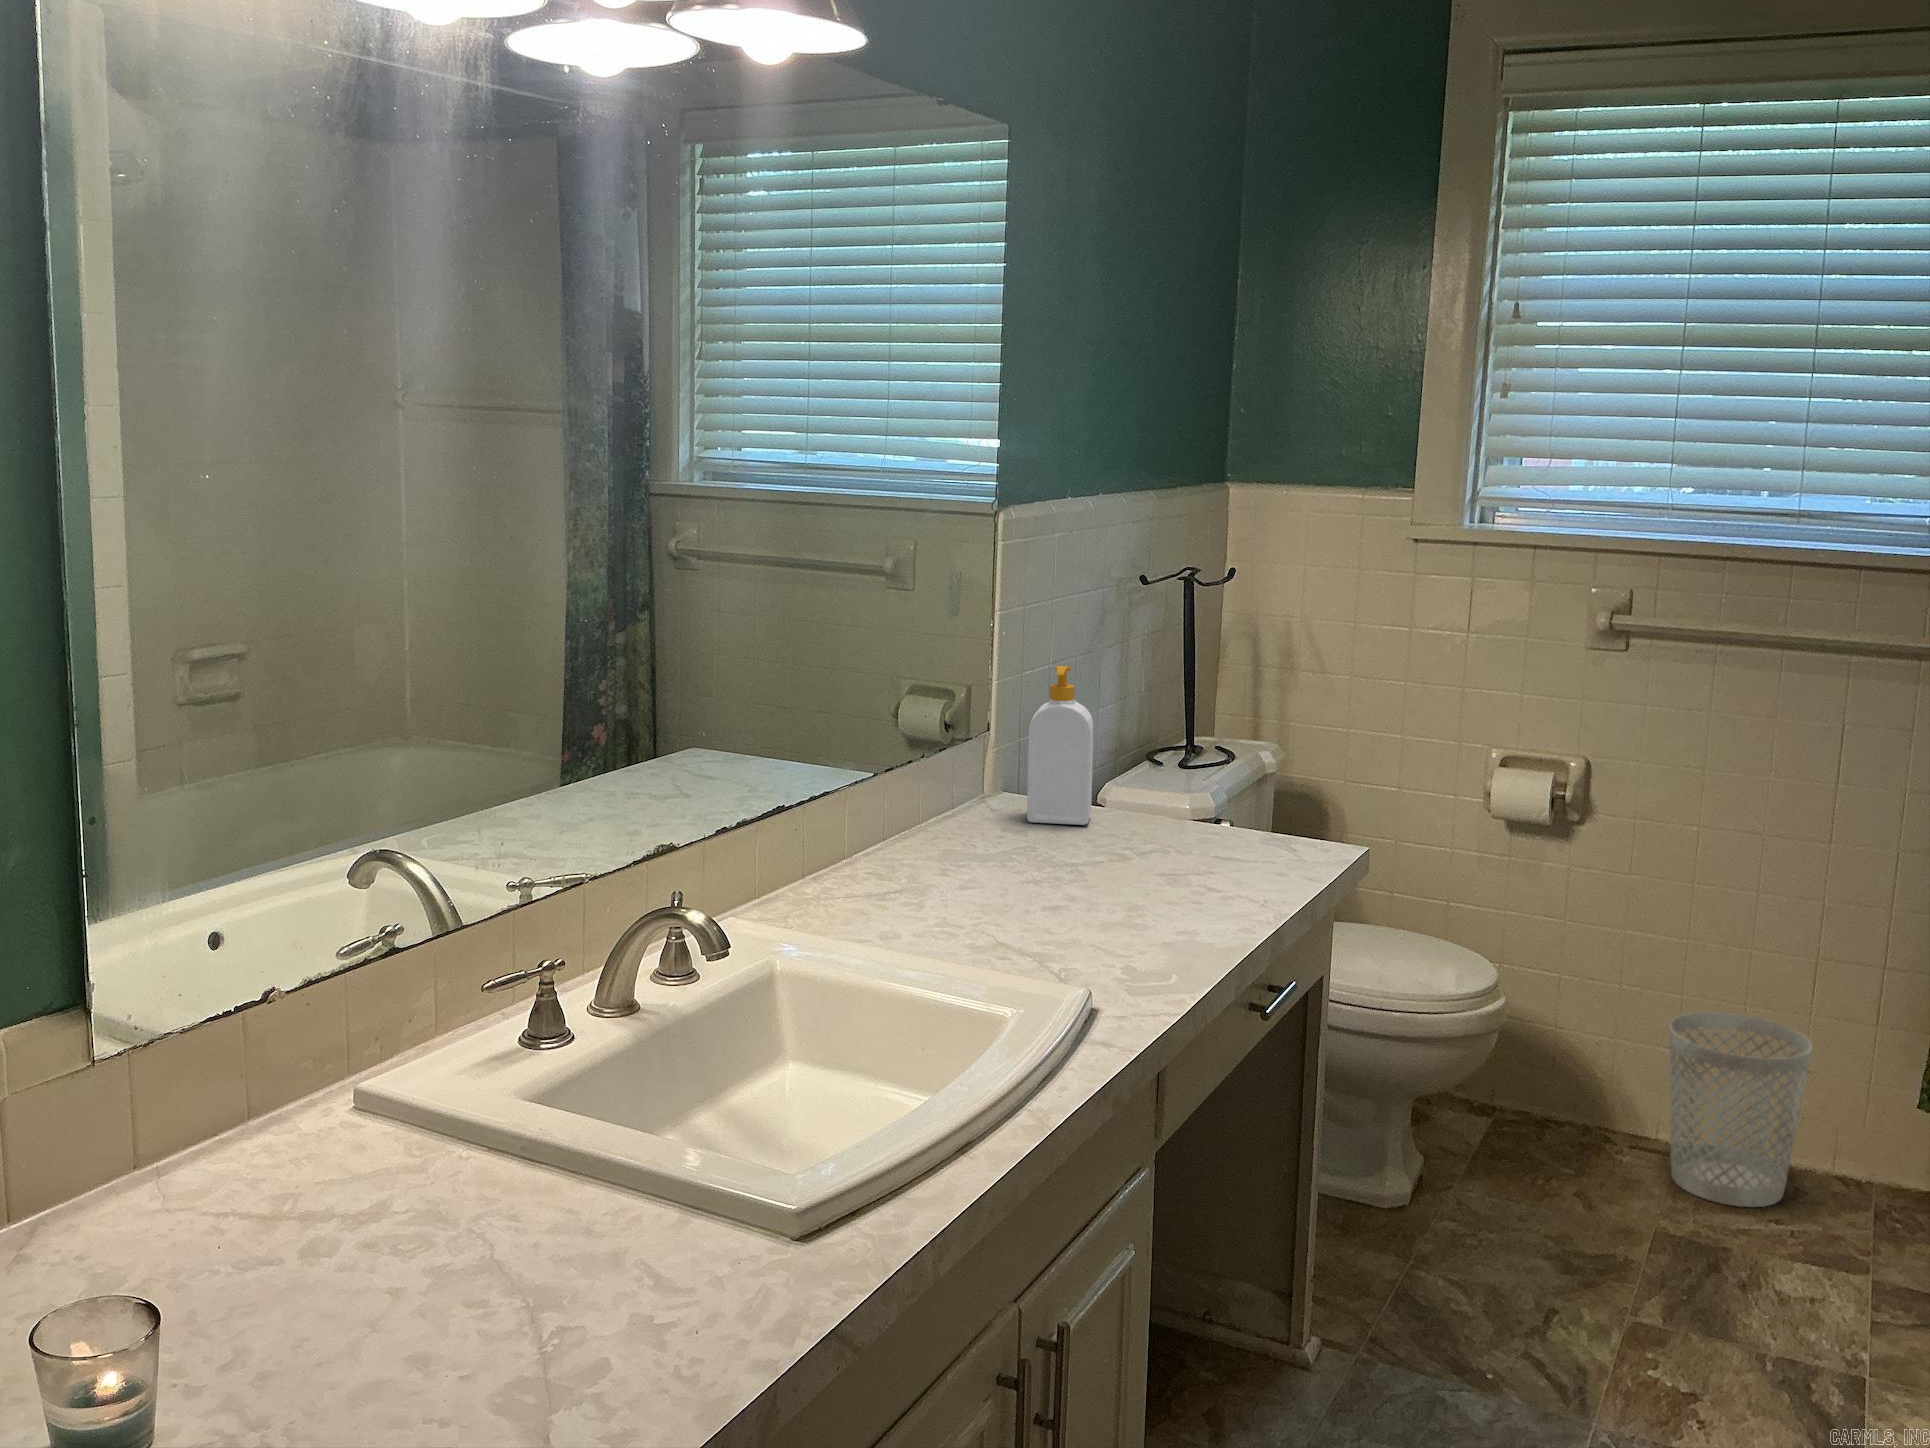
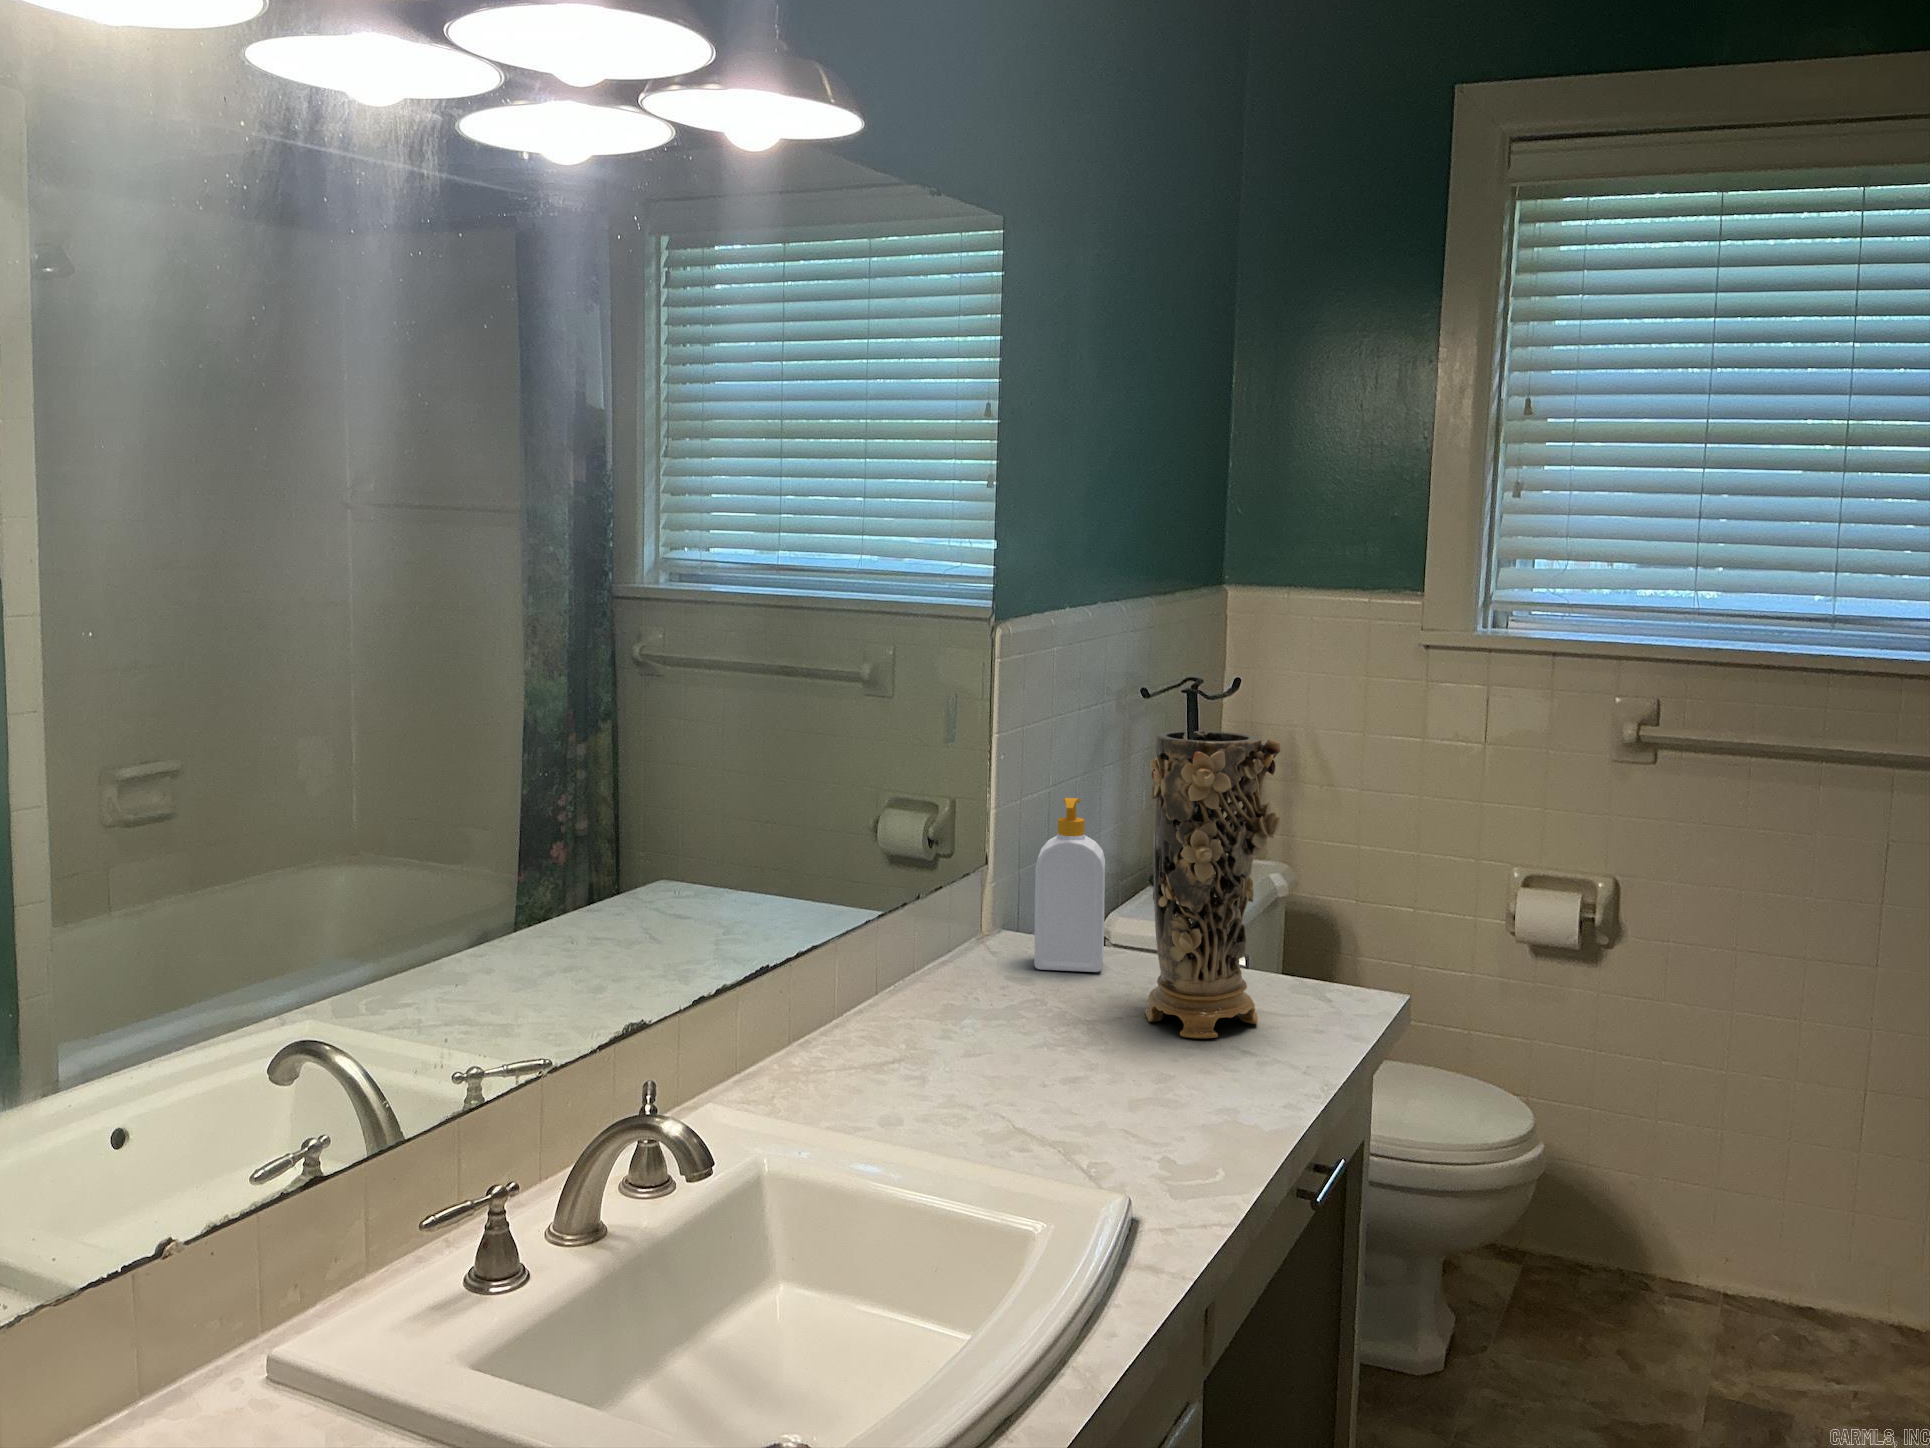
decorative vase: none [1124,602,1249,877] -> present [1145,731,1281,1039]
wastebasket: present [1670,1012,1812,1207] -> none [1712,1148,1868,1363]

